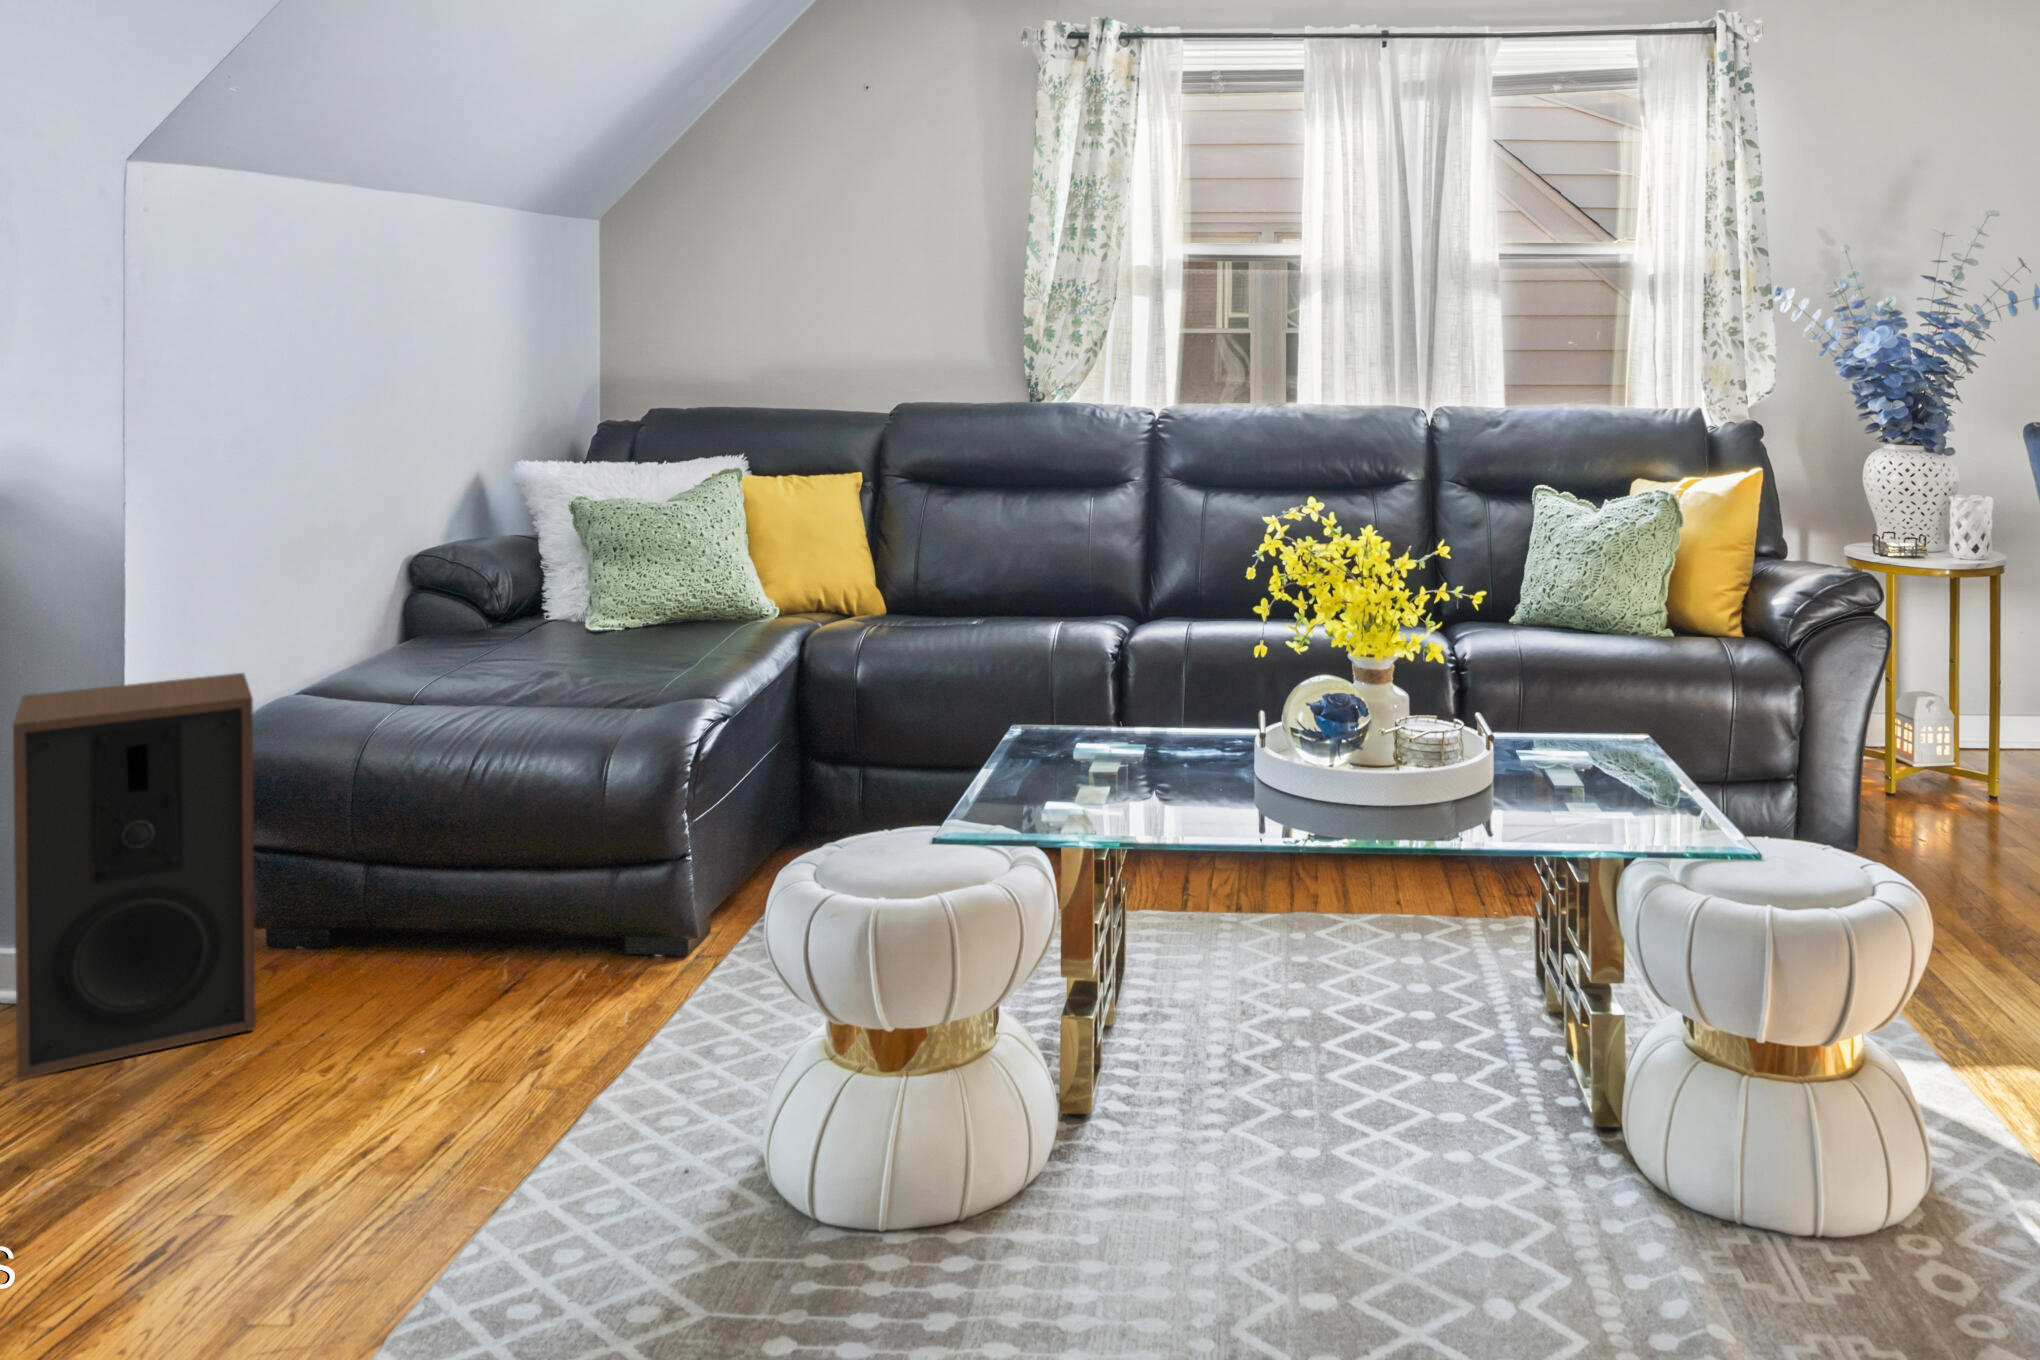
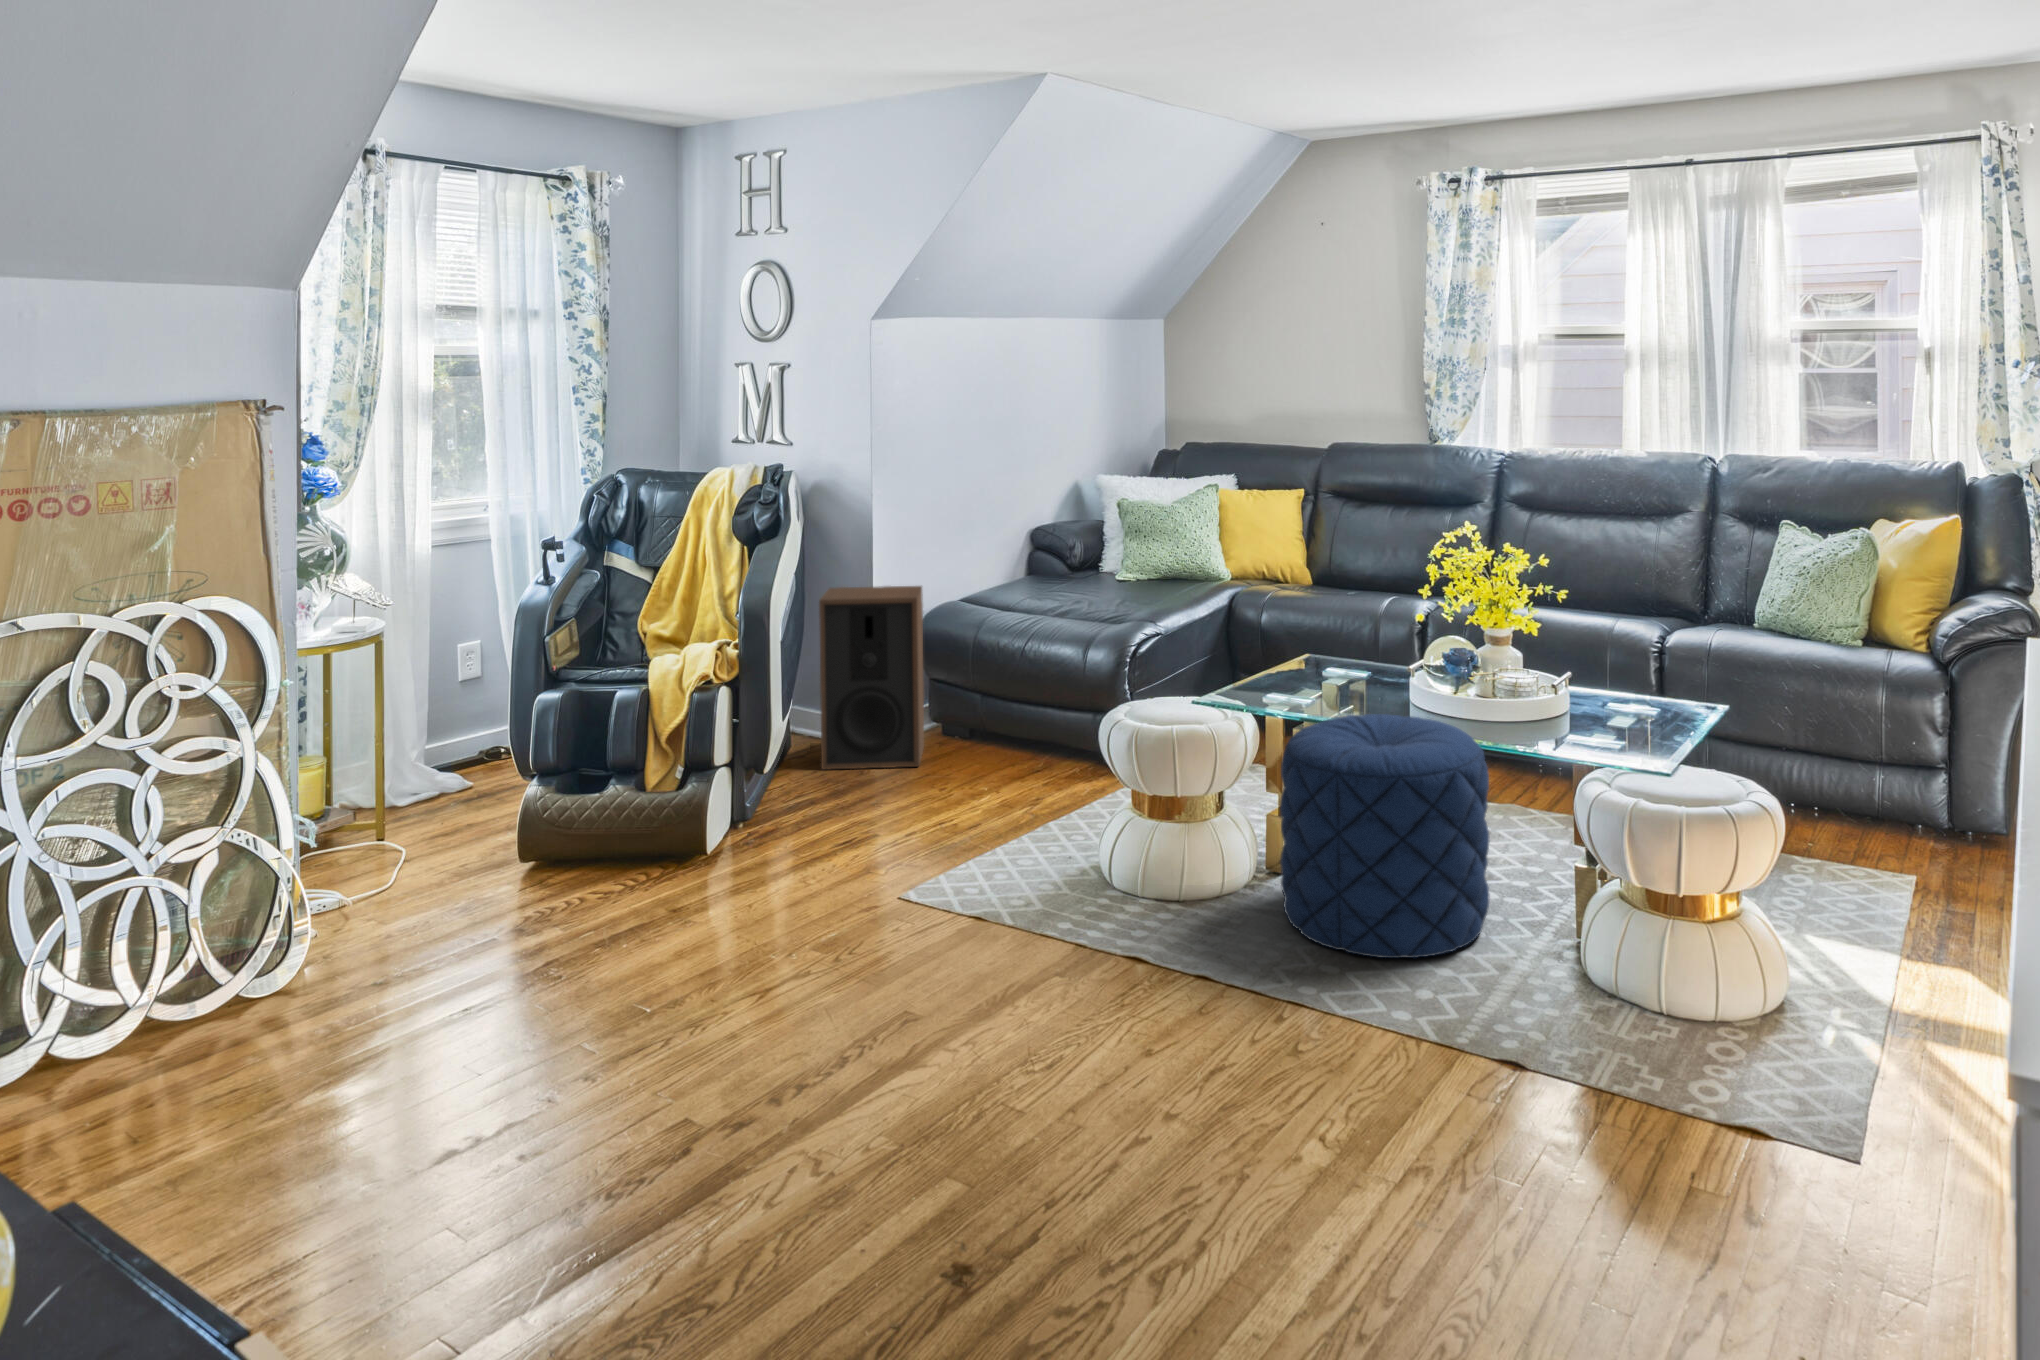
pouf: none [1141,811,1491,1256] -> present [1280,714,1490,958]

